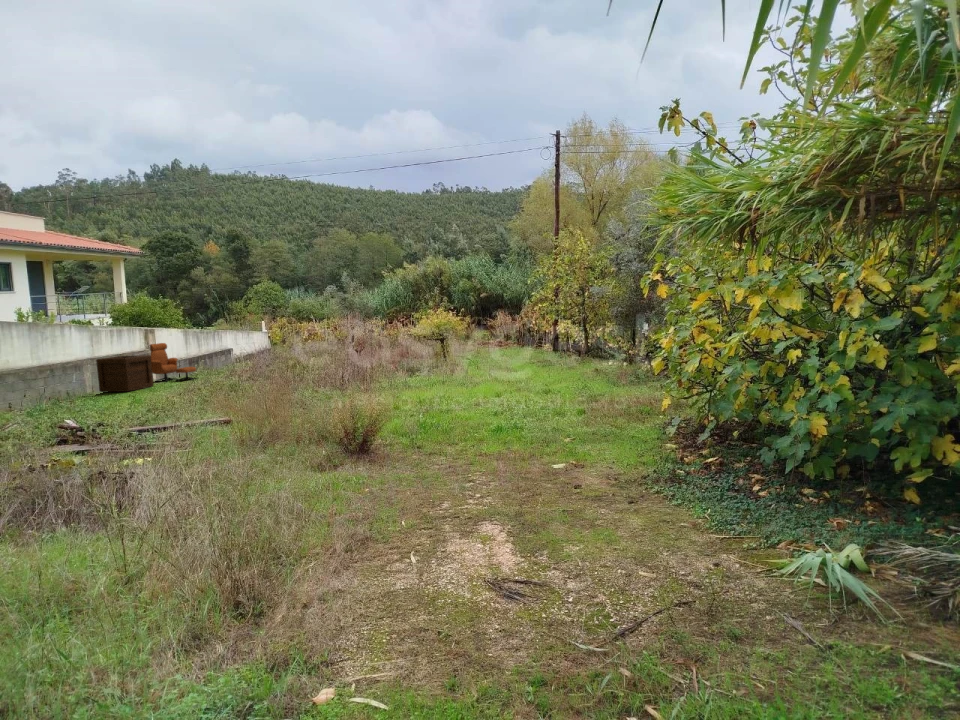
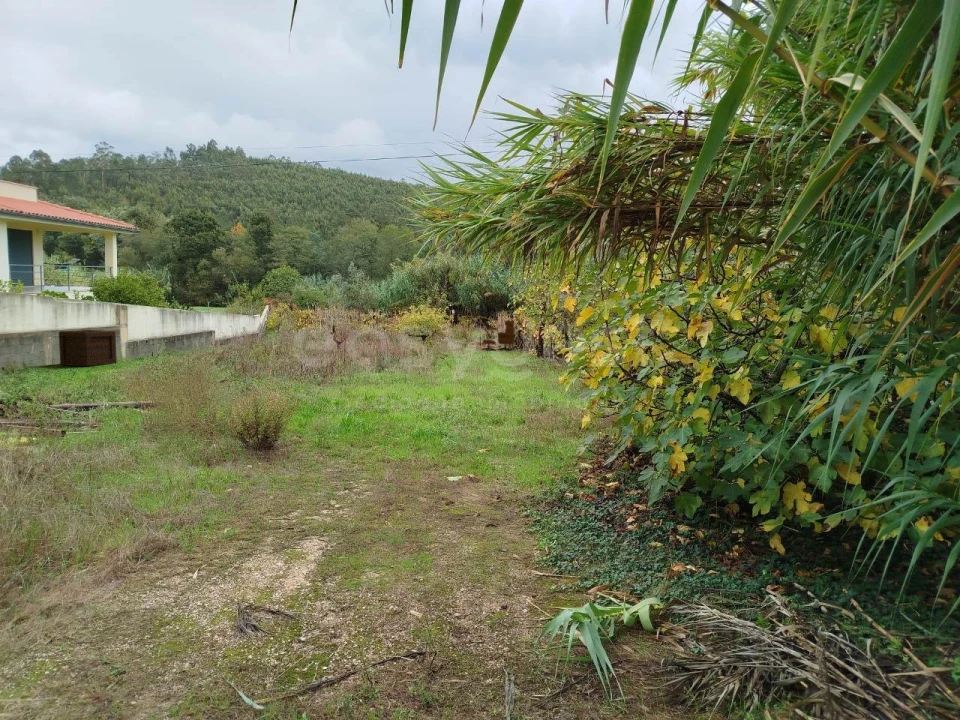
lounge chair: present [149,343,197,382] -> present [482,320,515,350]

